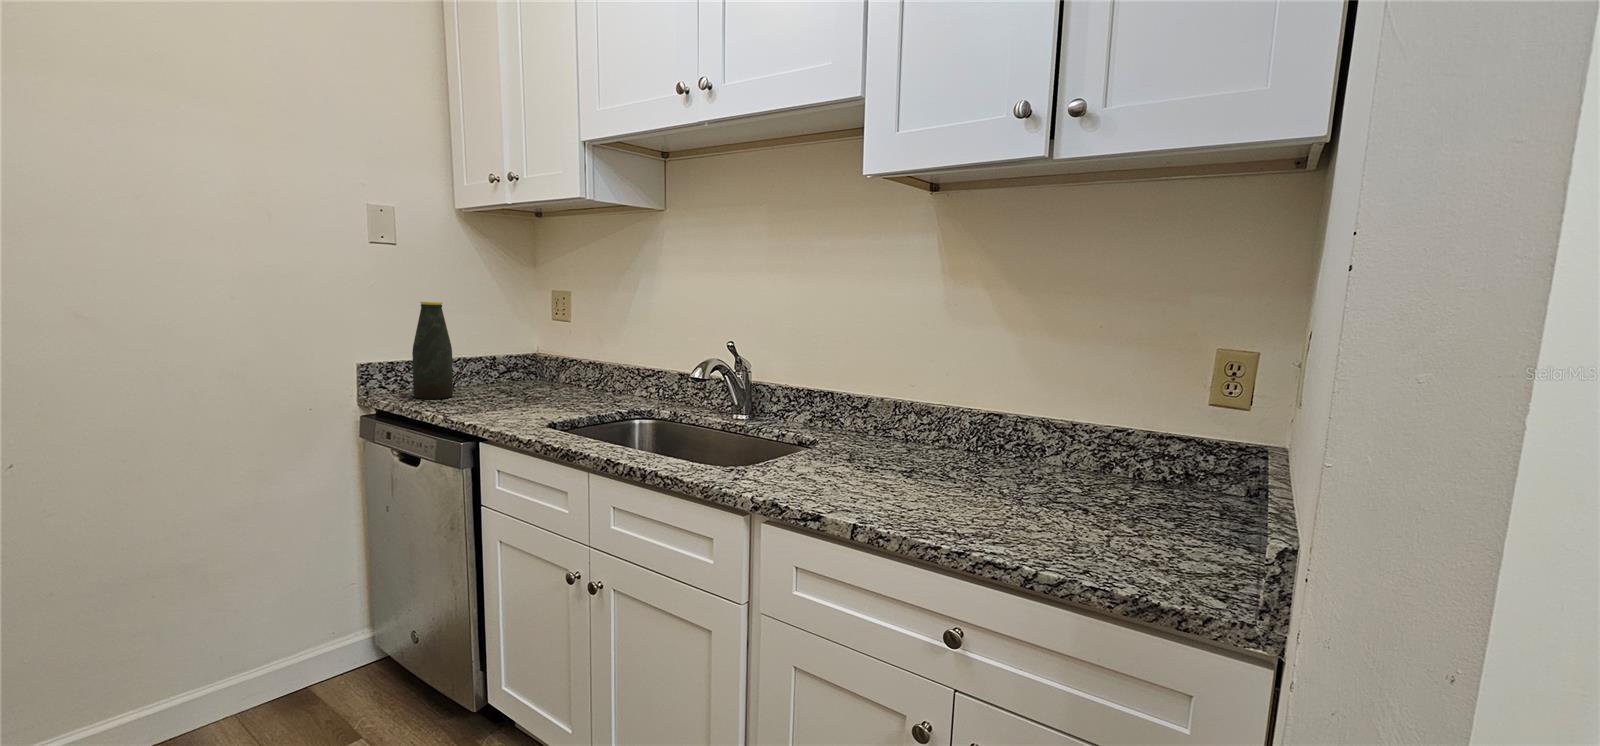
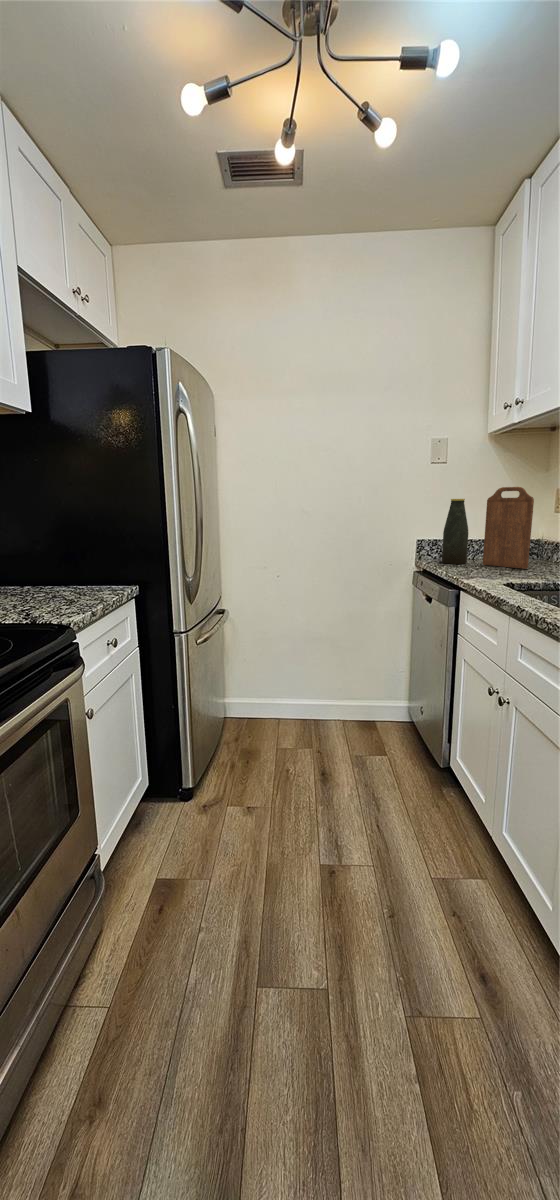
cutting board: none [477,289,543,397] -> present [483,487,534,569]

